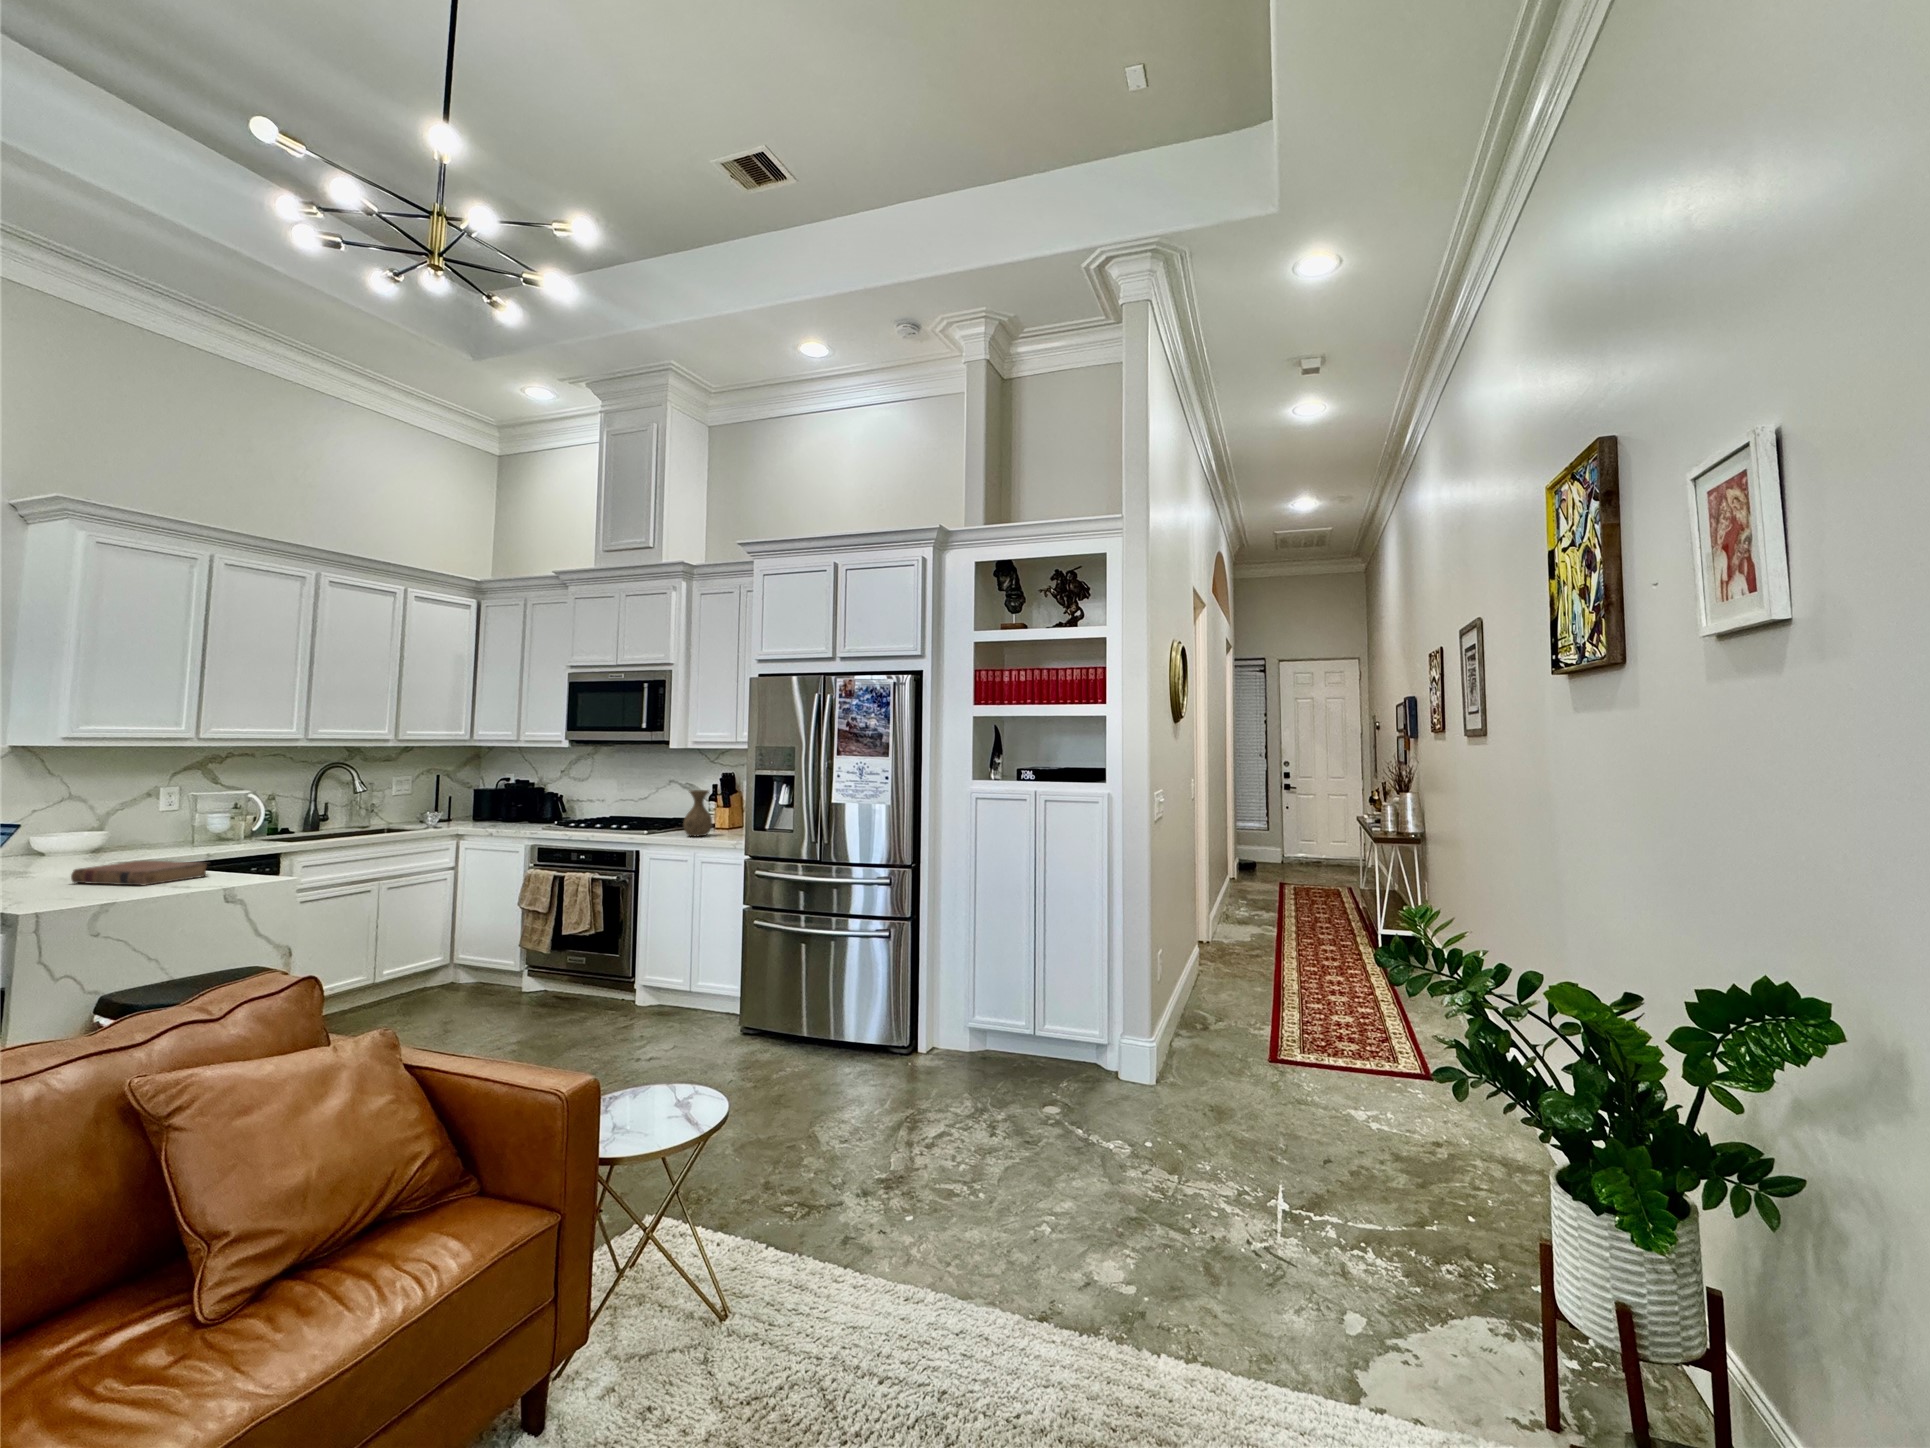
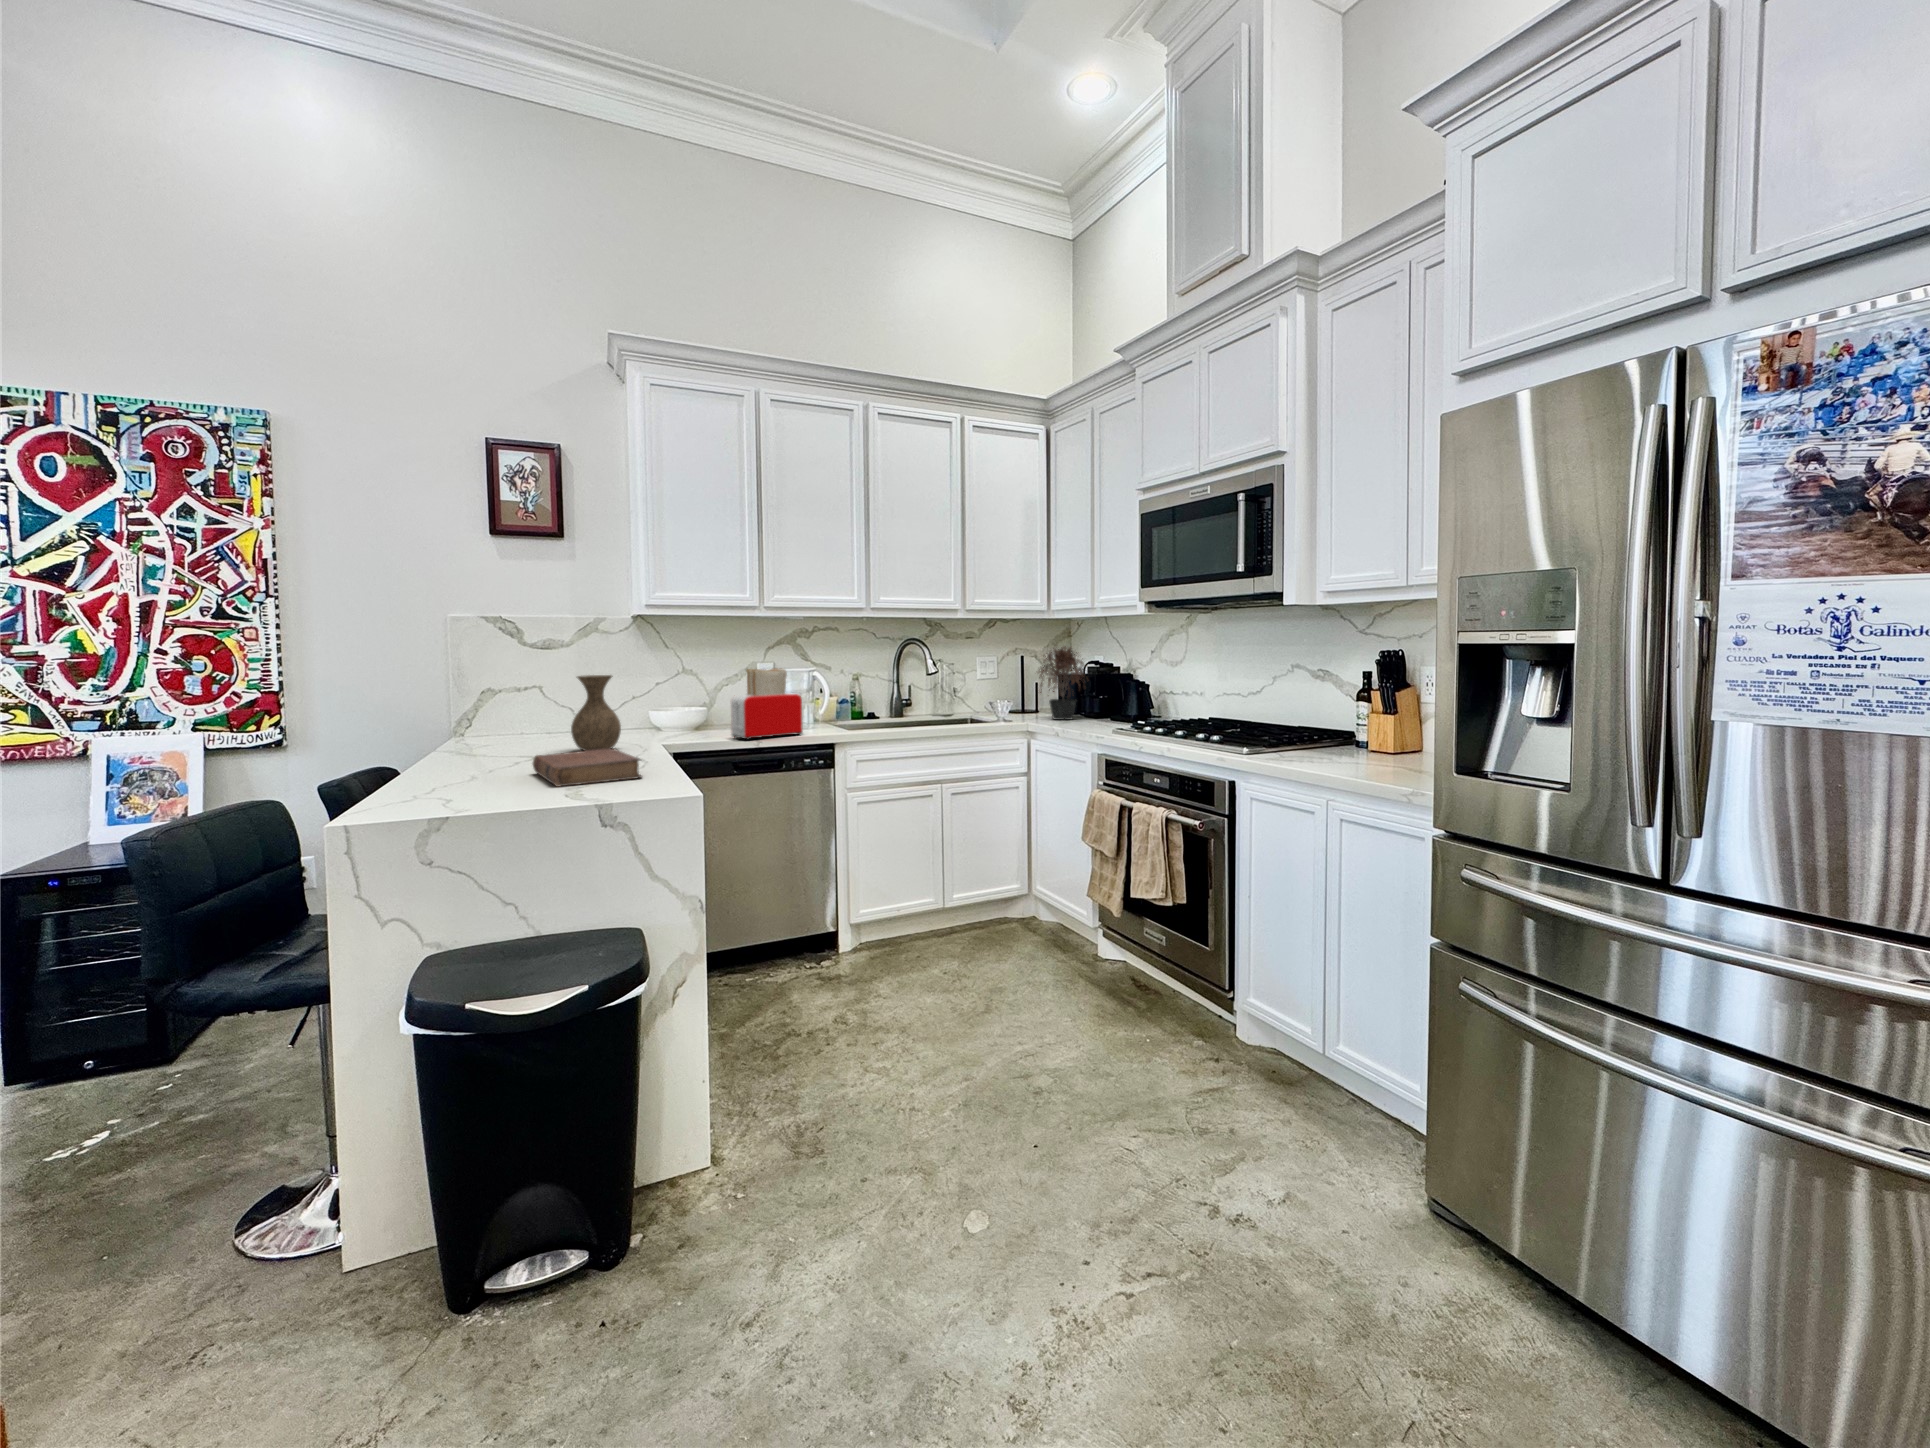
potted plant: none [466,767,514,824] -> present [1038,646,1085,720]
vase: present [683,790,712,836] -> present [571,675,621,751]
toaster: none [162,792,244,855] -> present [731,668,803,740]

